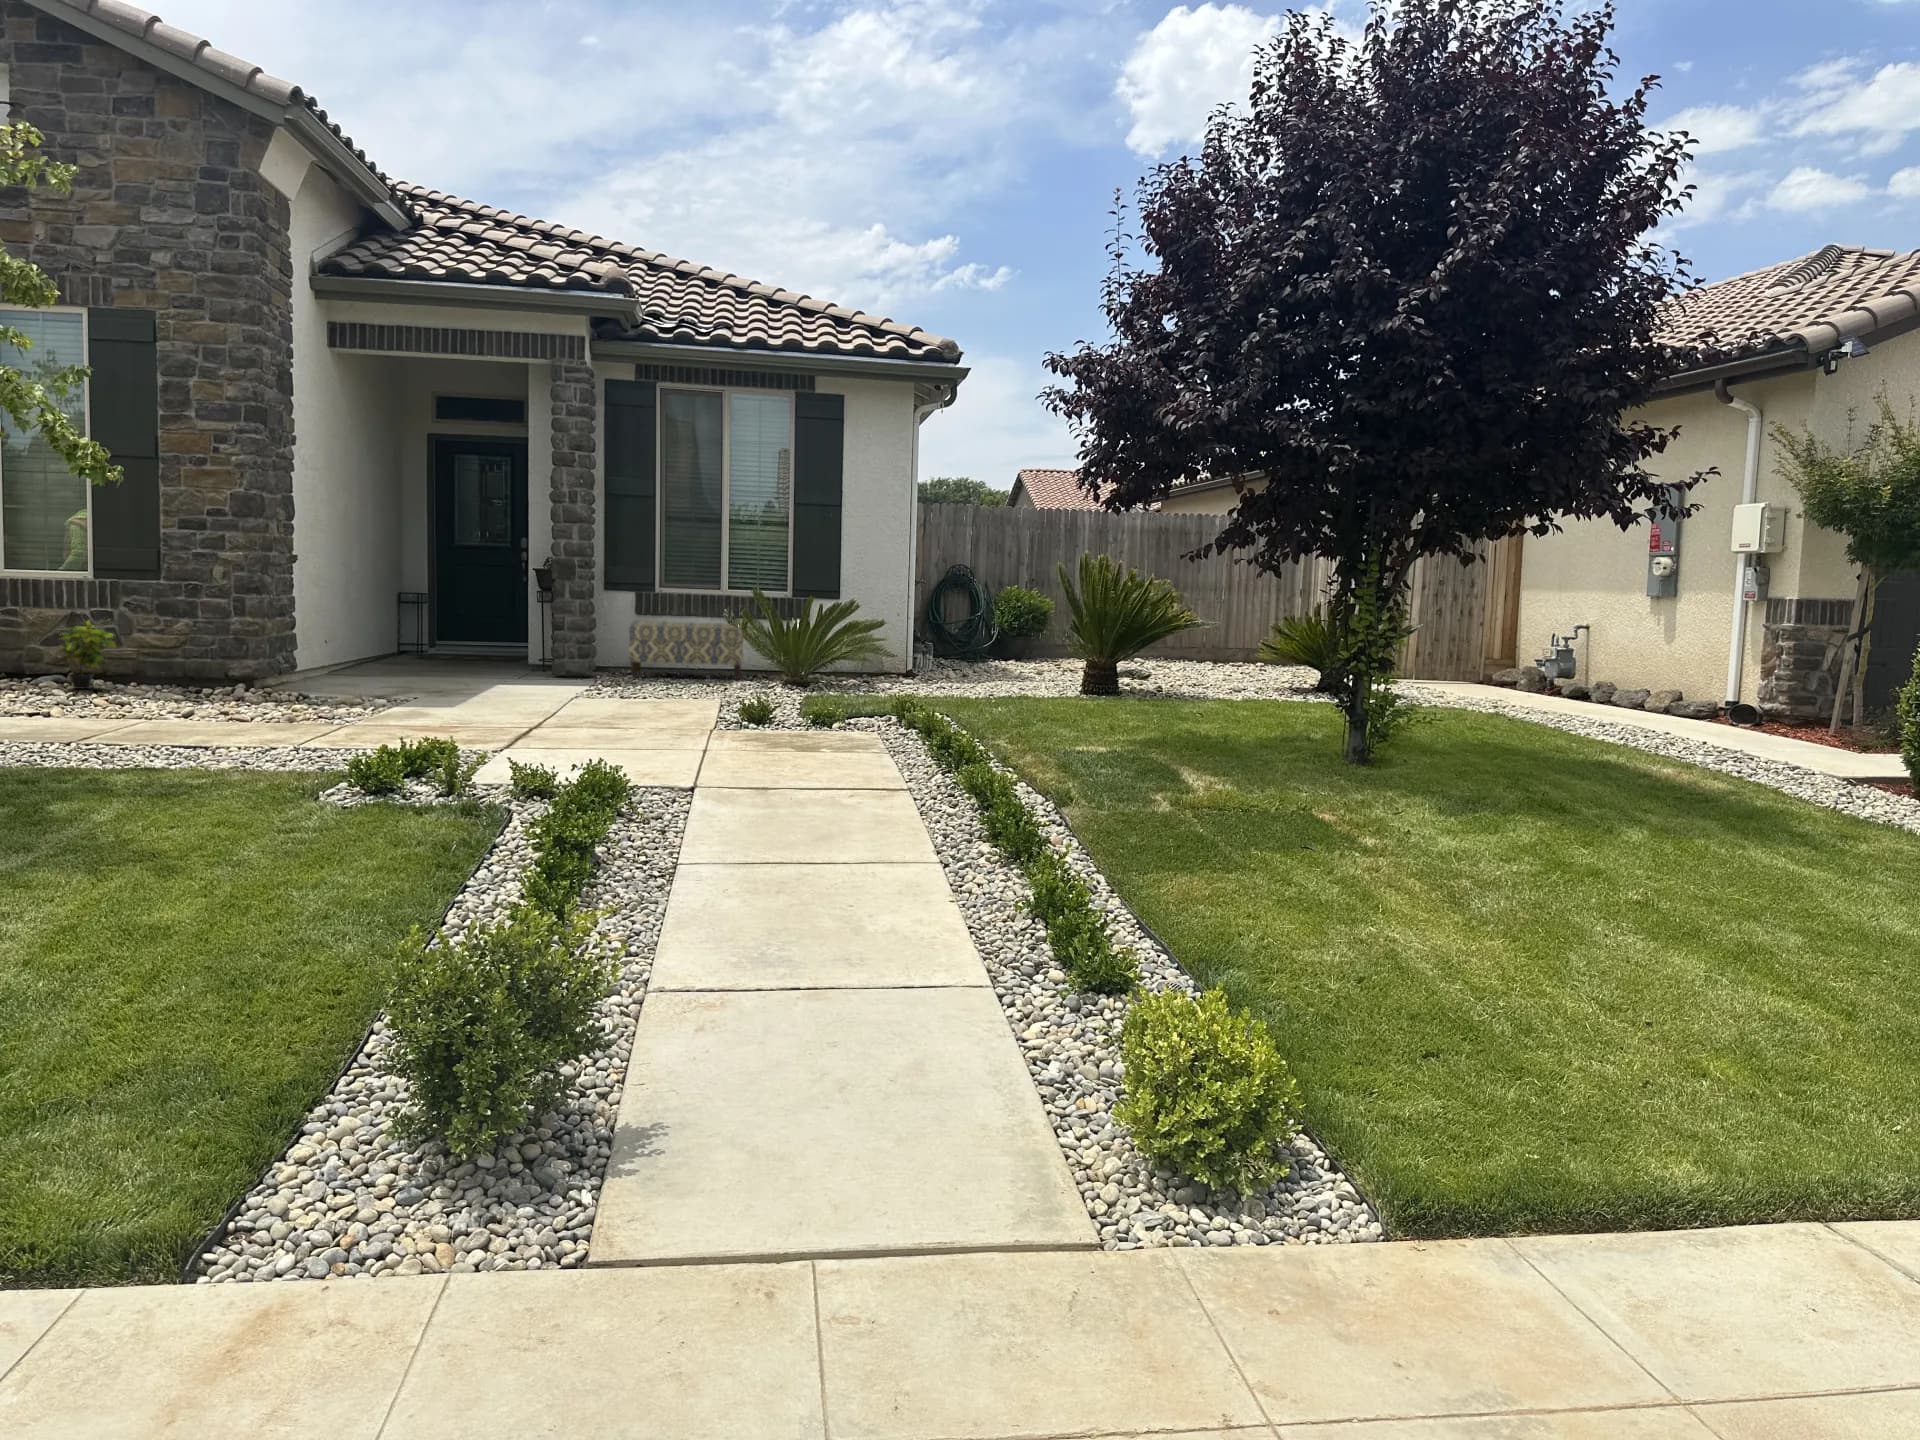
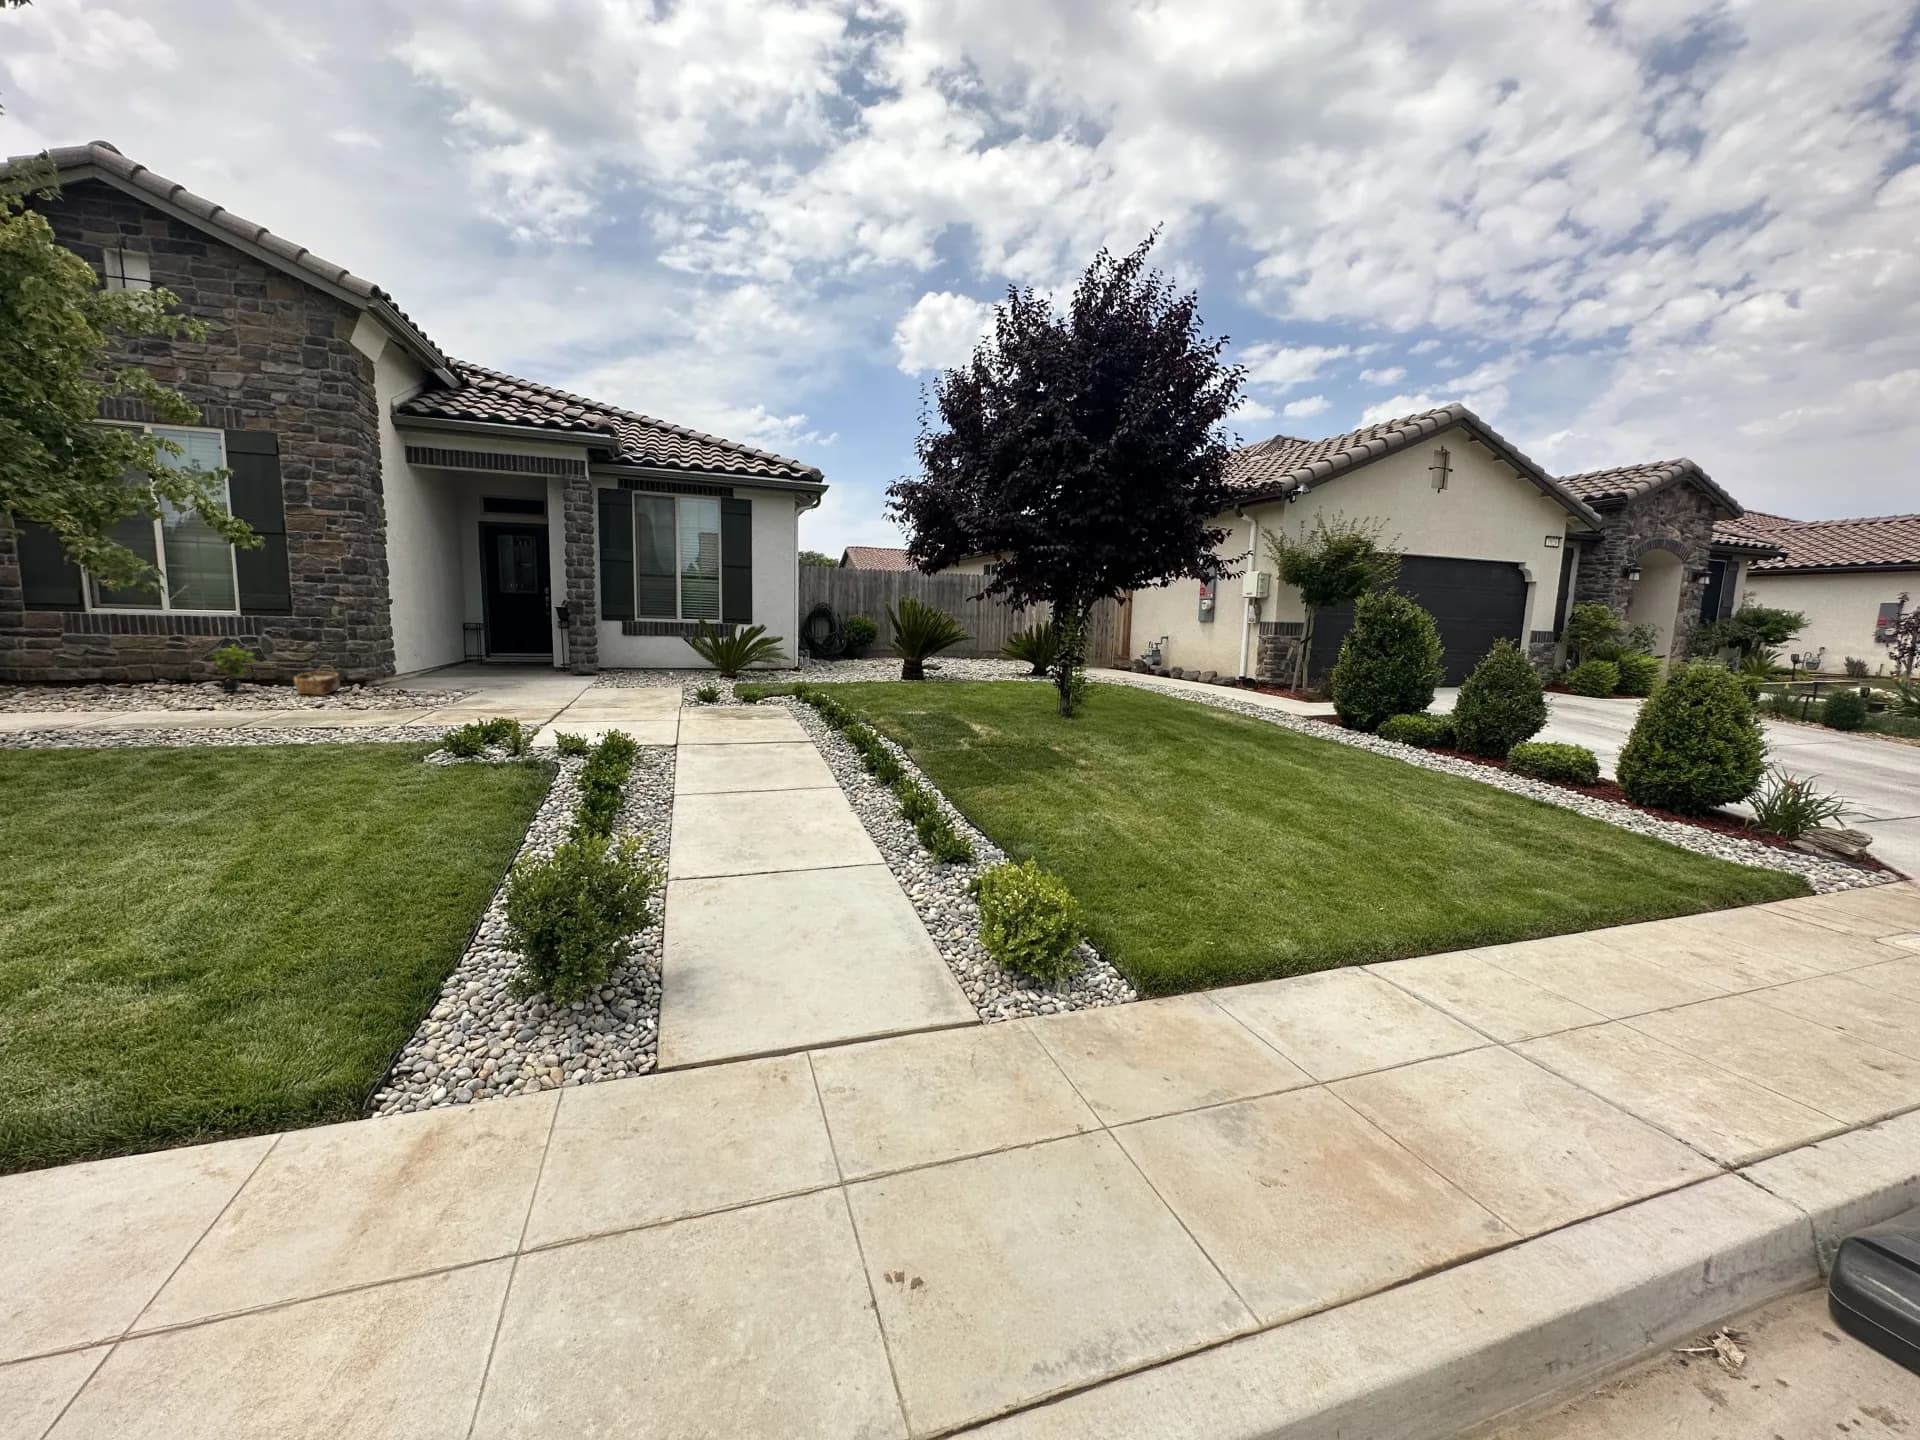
bench: present [628,620,744,680] -> none [622,640,697,676]
woven basket: none [163,653,225,697] -> present [294,666,340,695]

